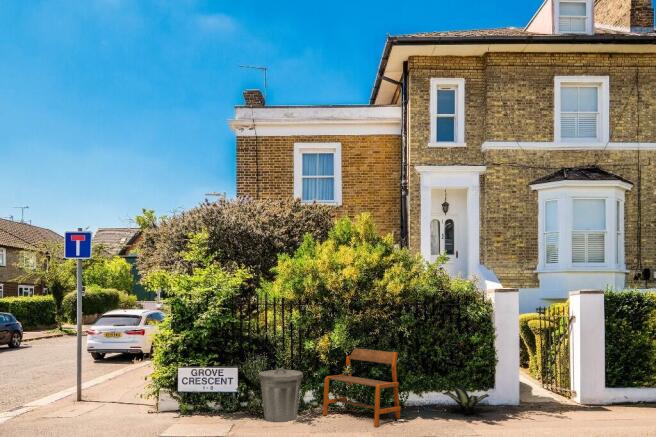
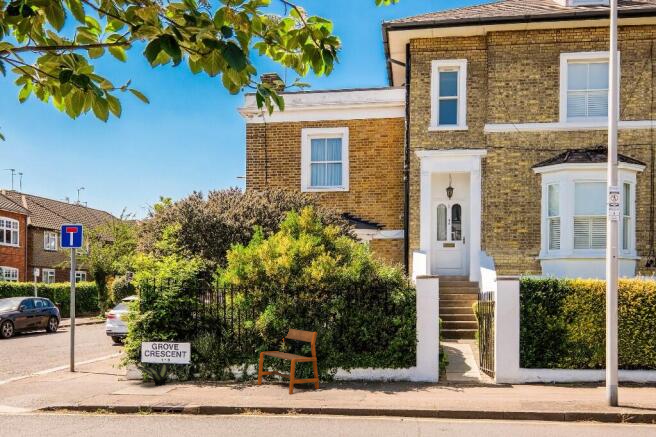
trash can: present [258,368,303,422] -> none [202,344,240,388]
potted plant: present [442,388,489,415] -> present [137,364,178,386]

